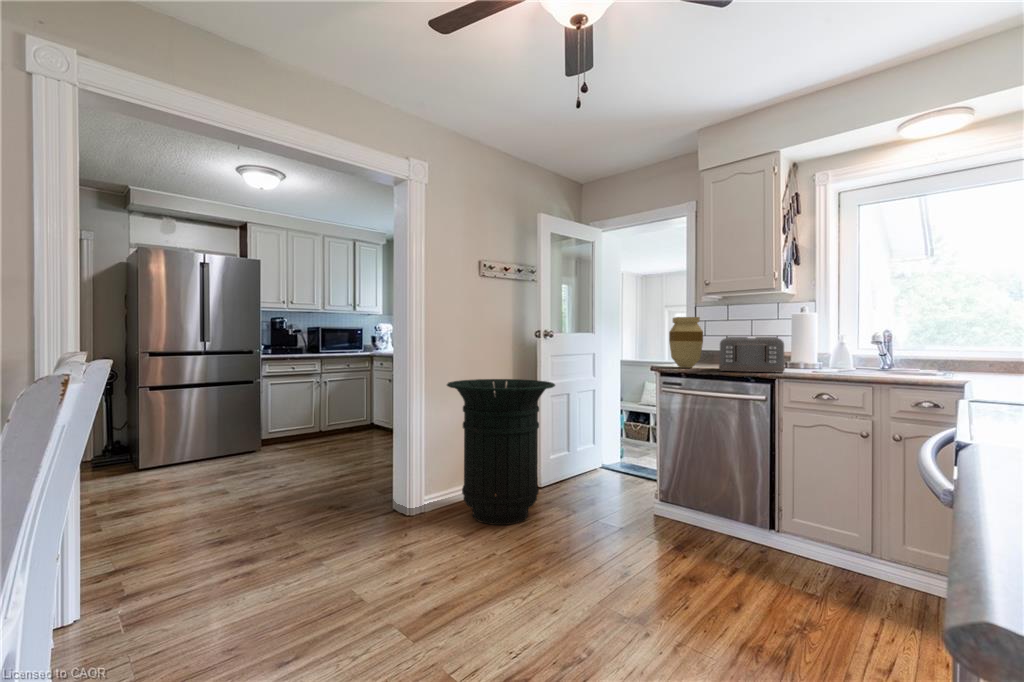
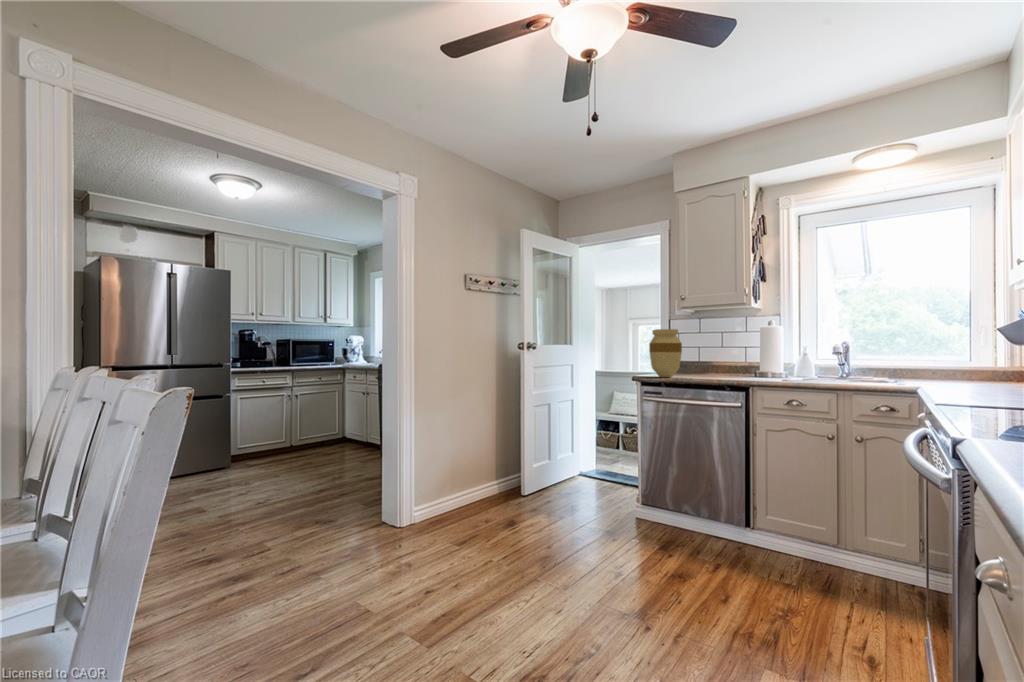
toaster: present [719,337,785,373] -> none [698,348,758,381]
trash can: present [447,379,555,525] -> none [438,390,543,534]

